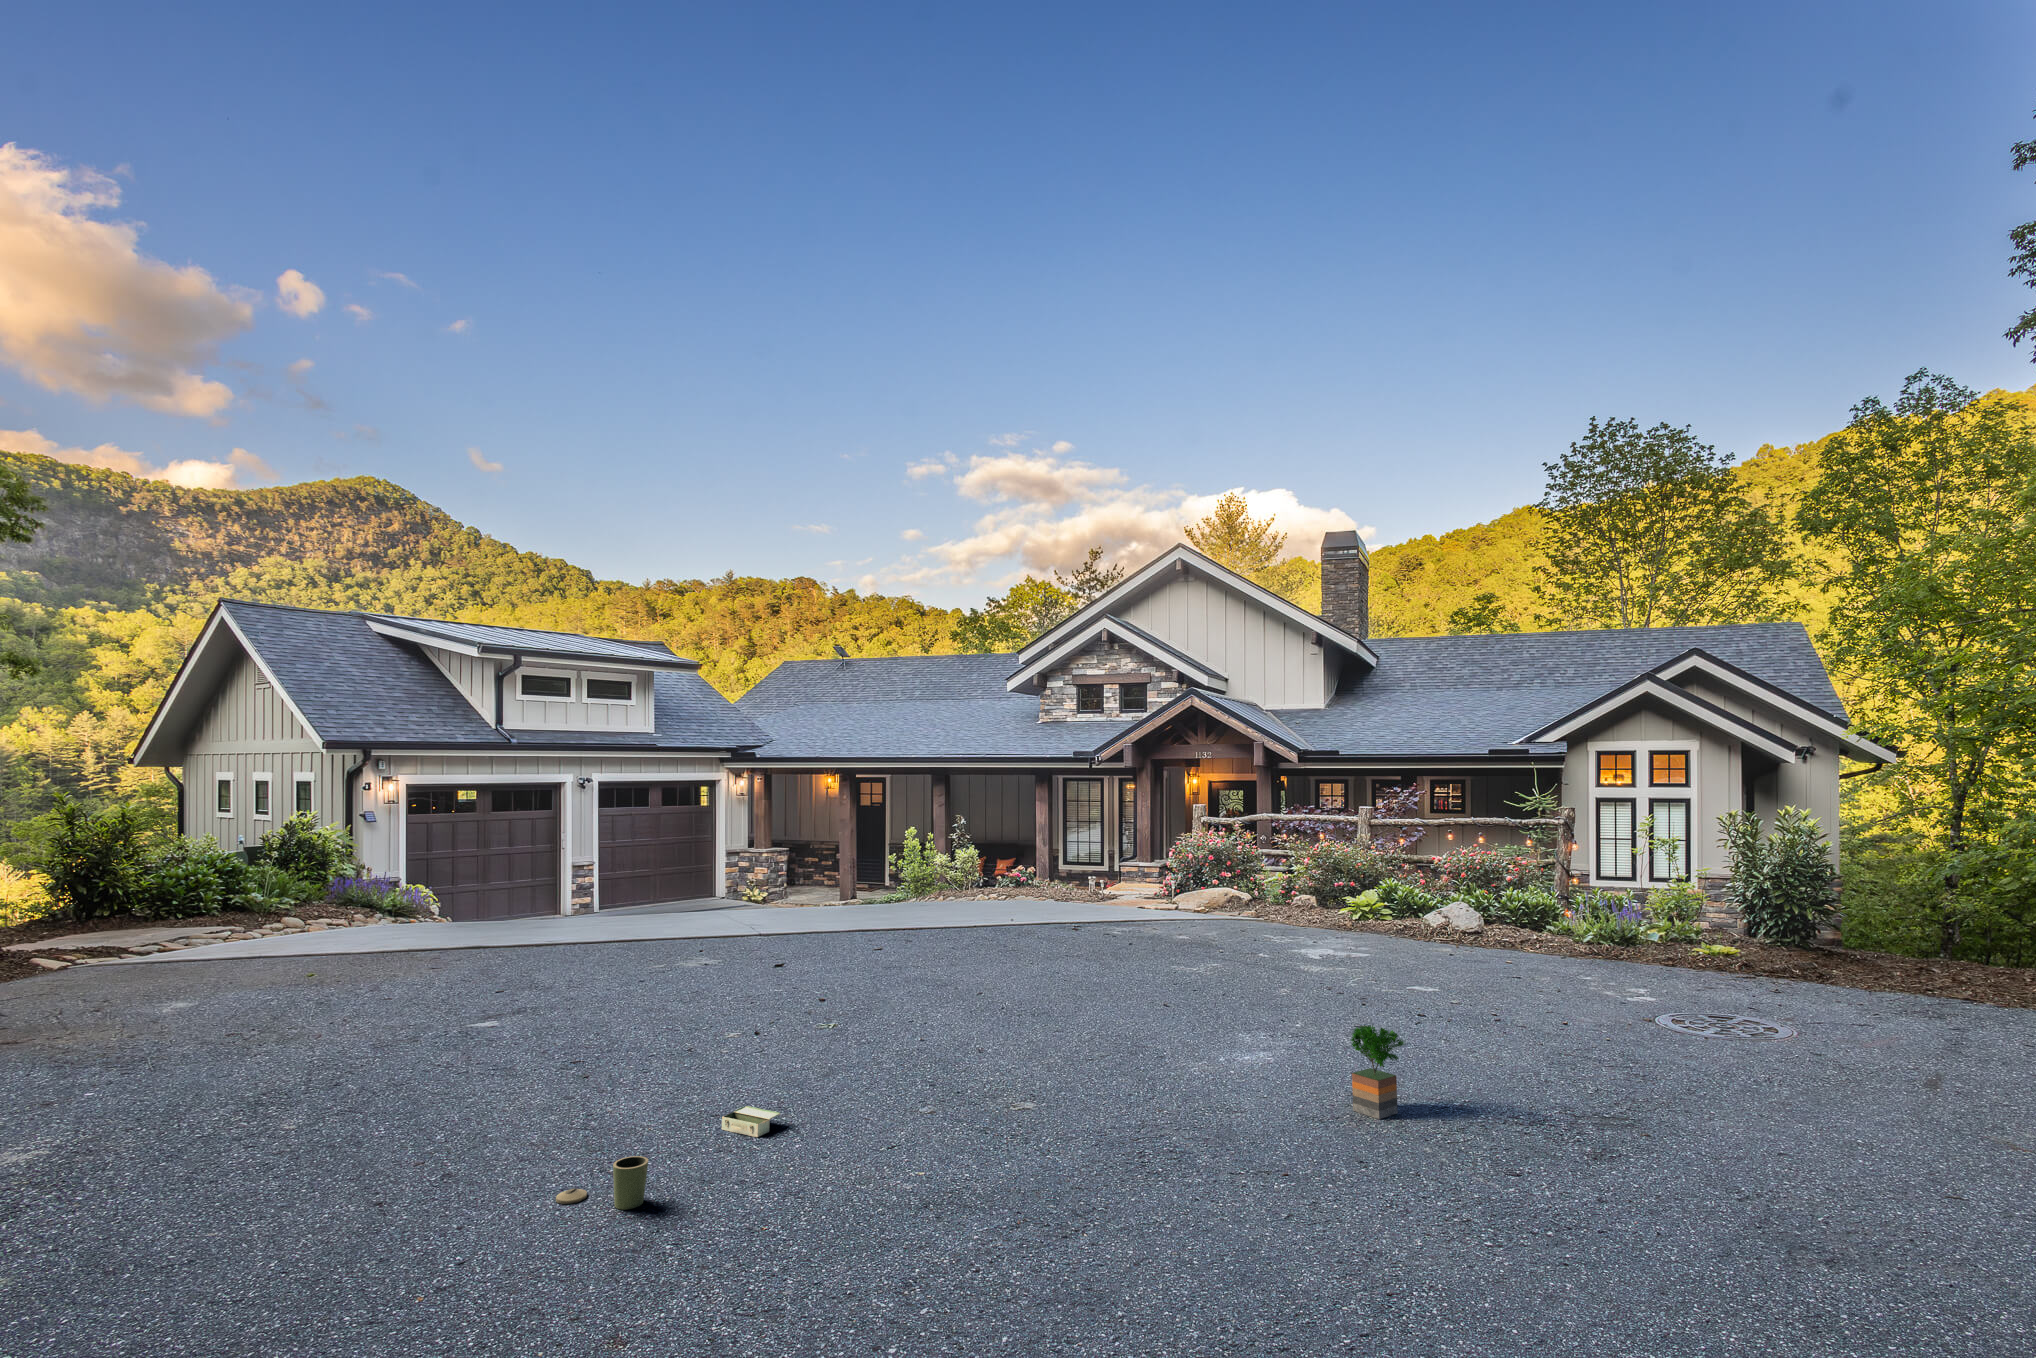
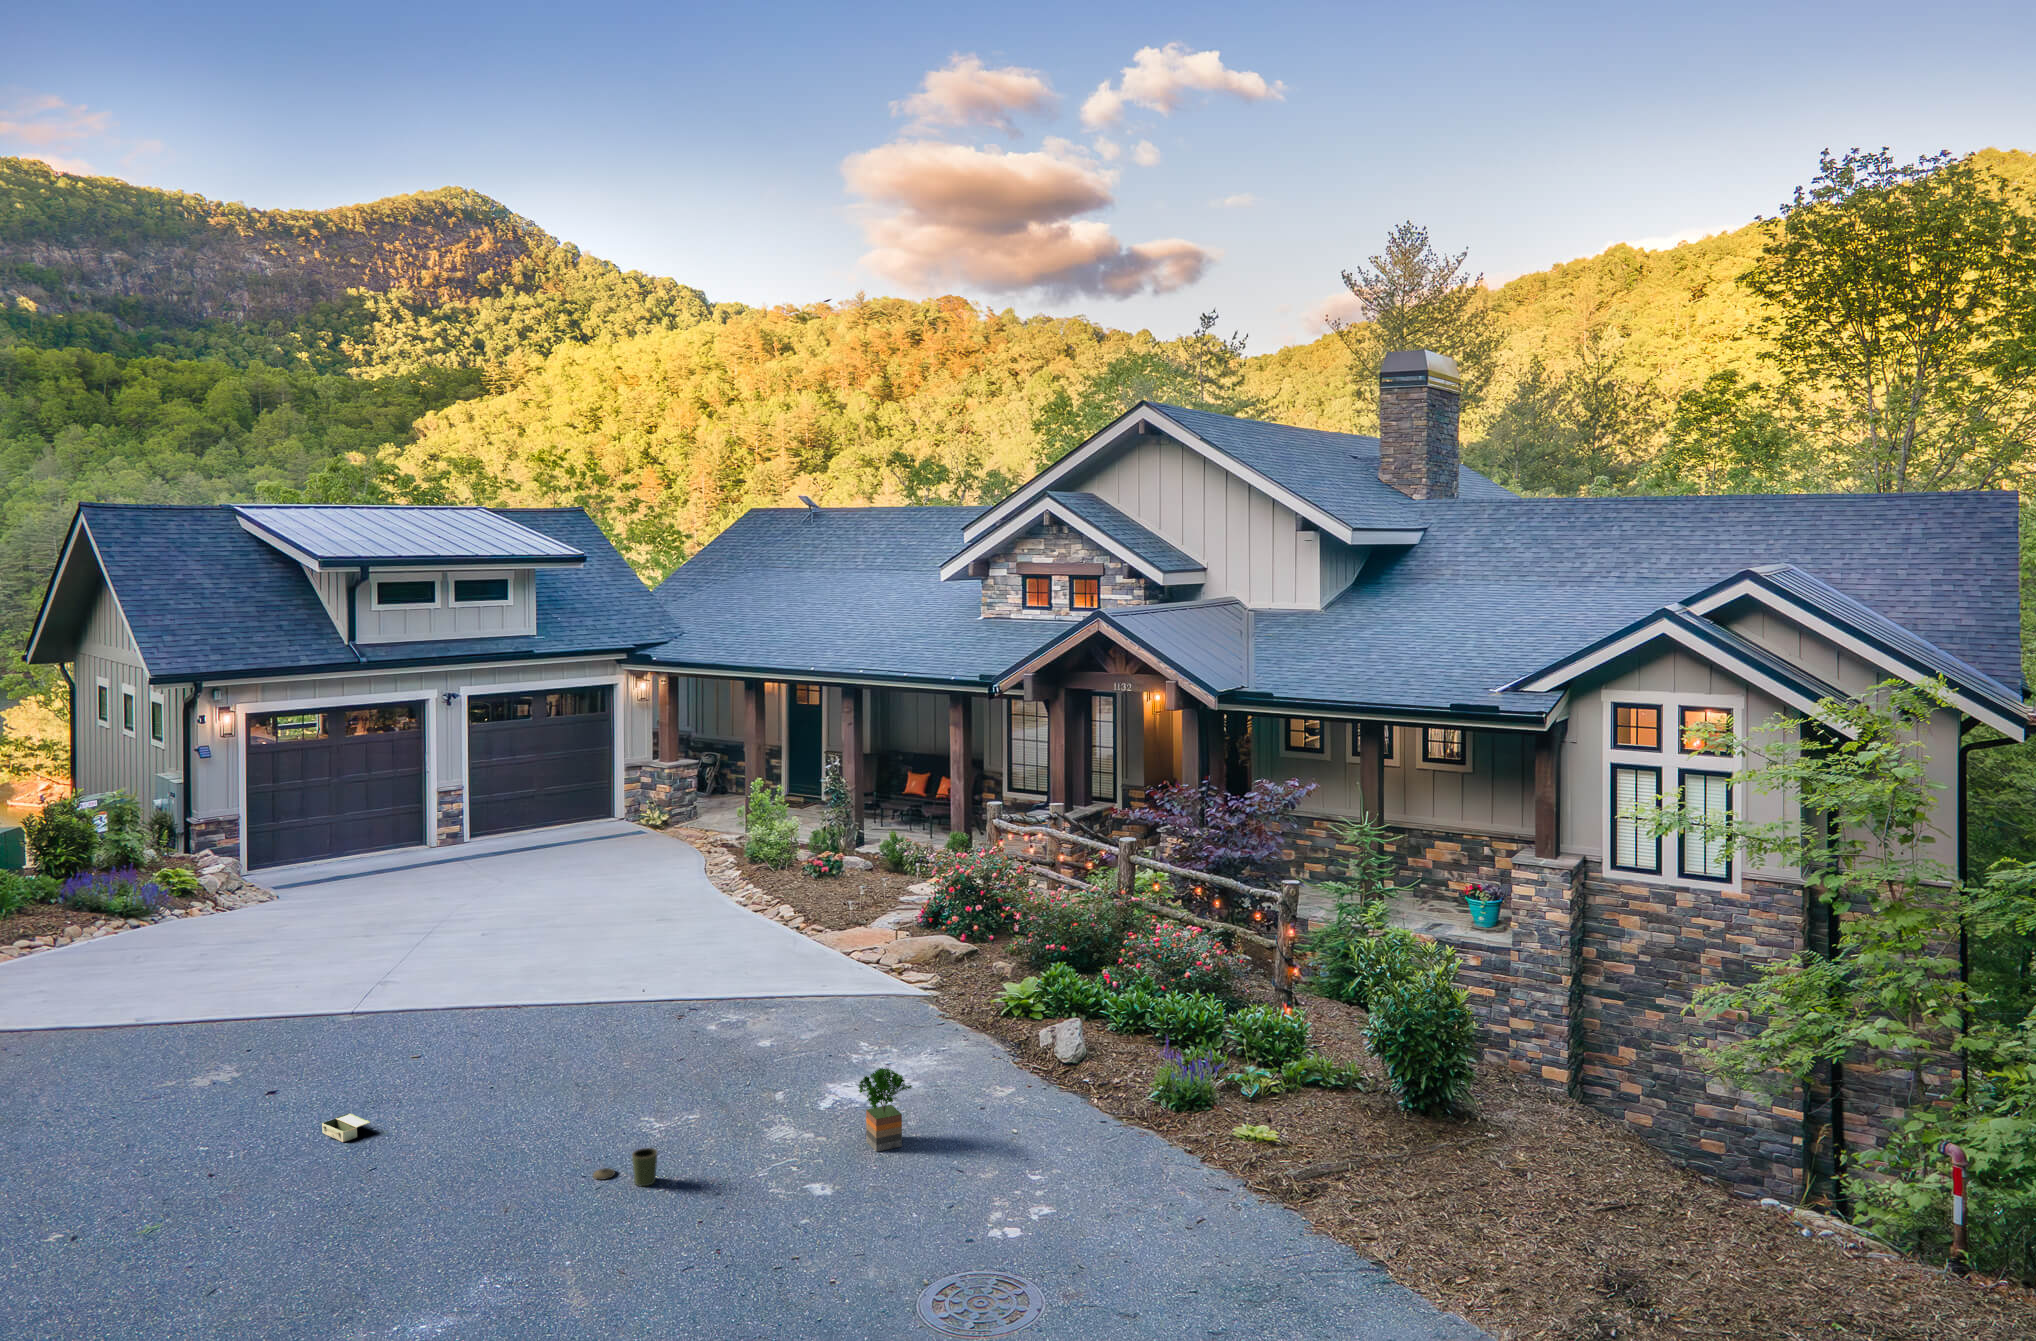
trash can: present [556,1156,648,1209] -> present [593,1148,658,1186]

